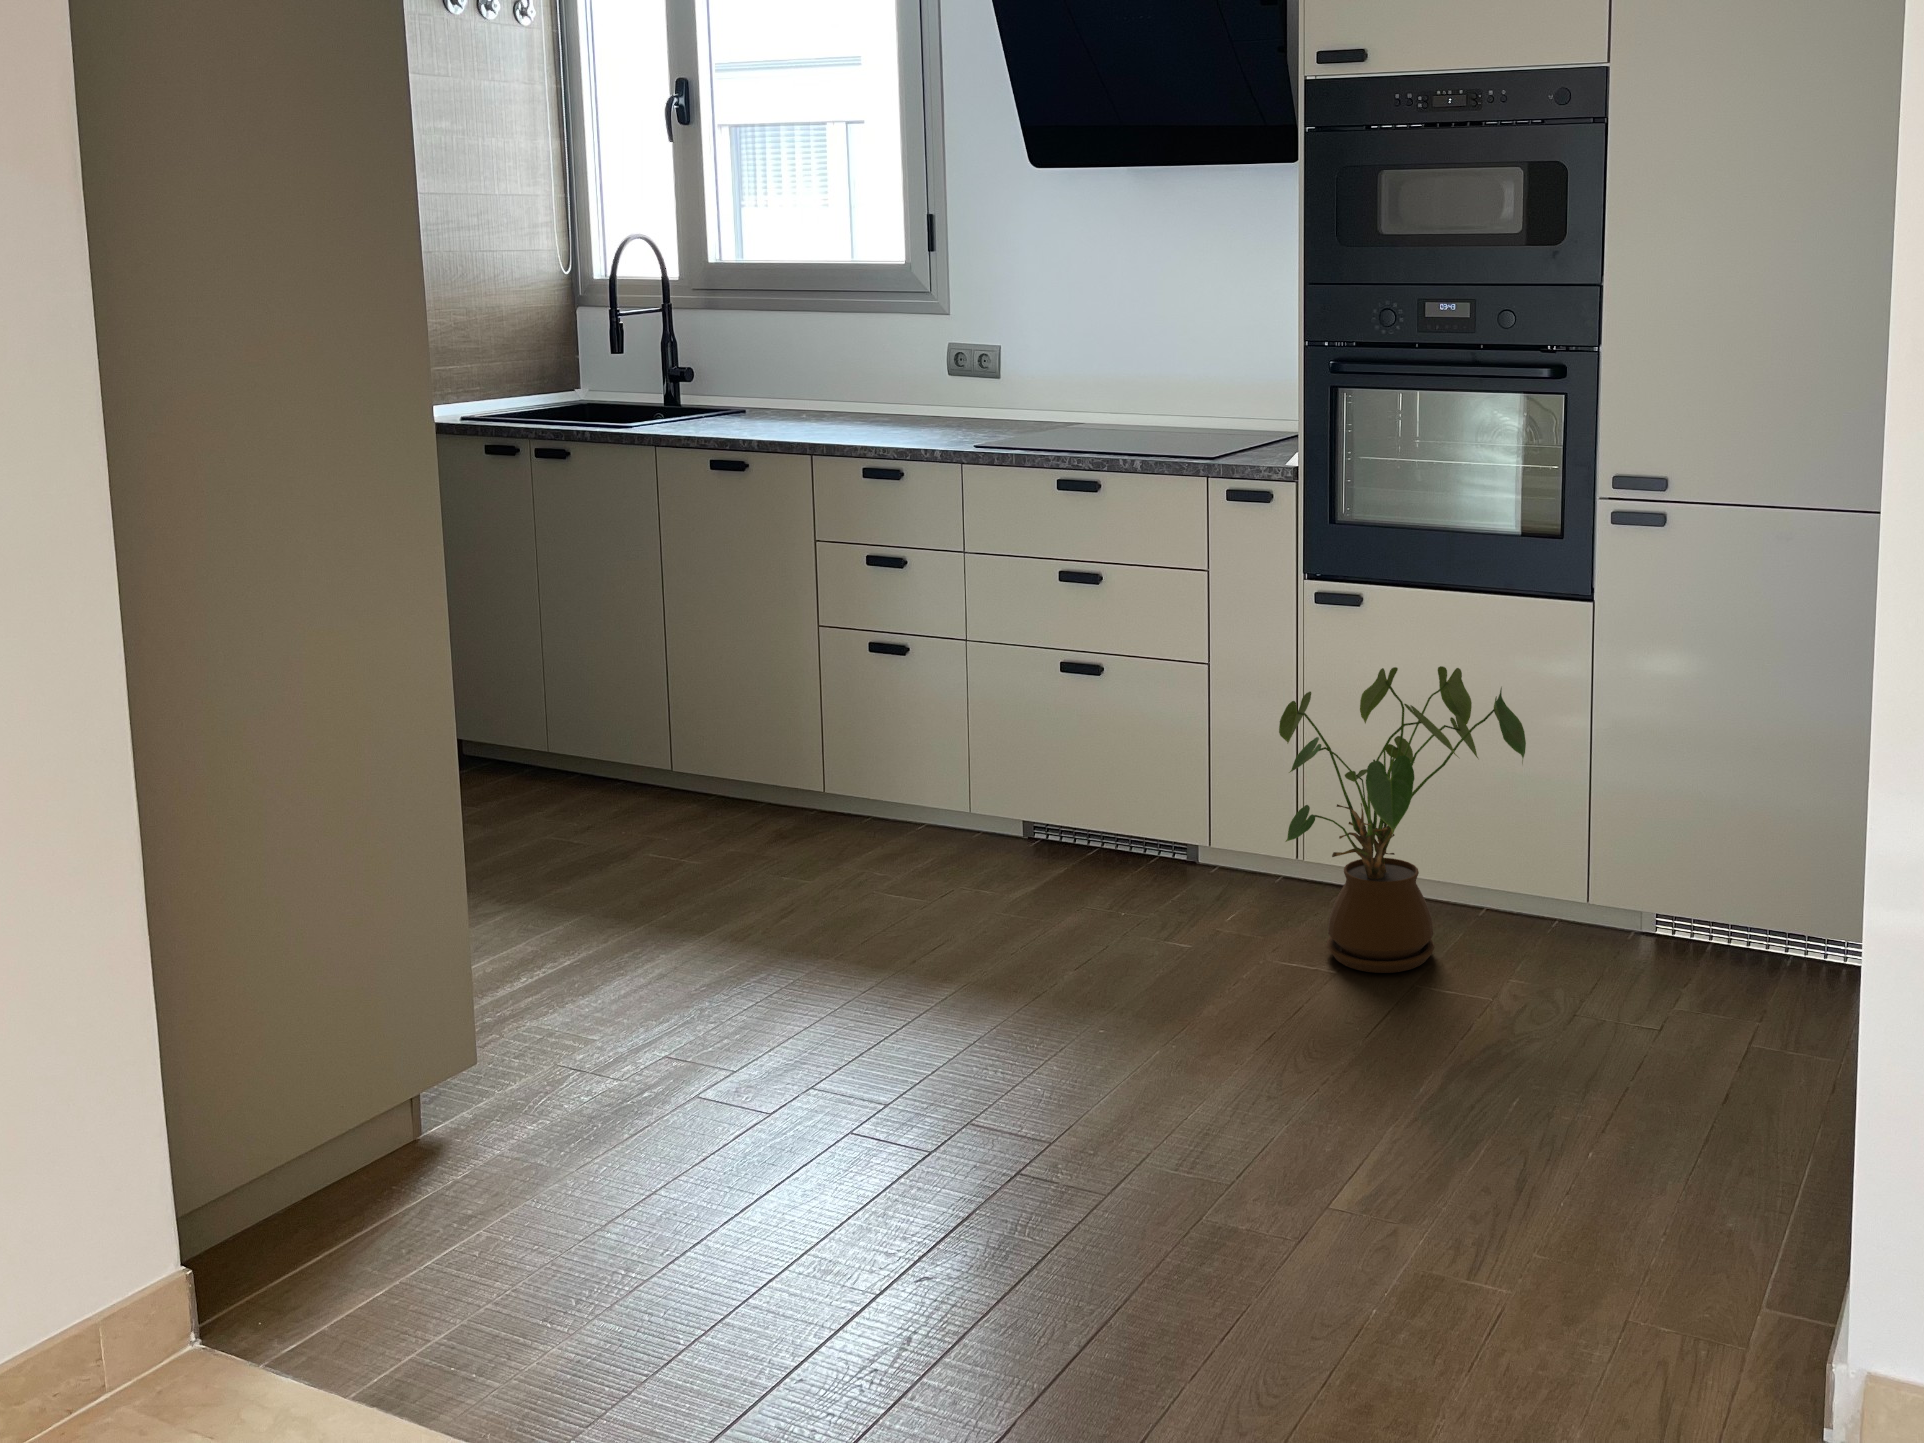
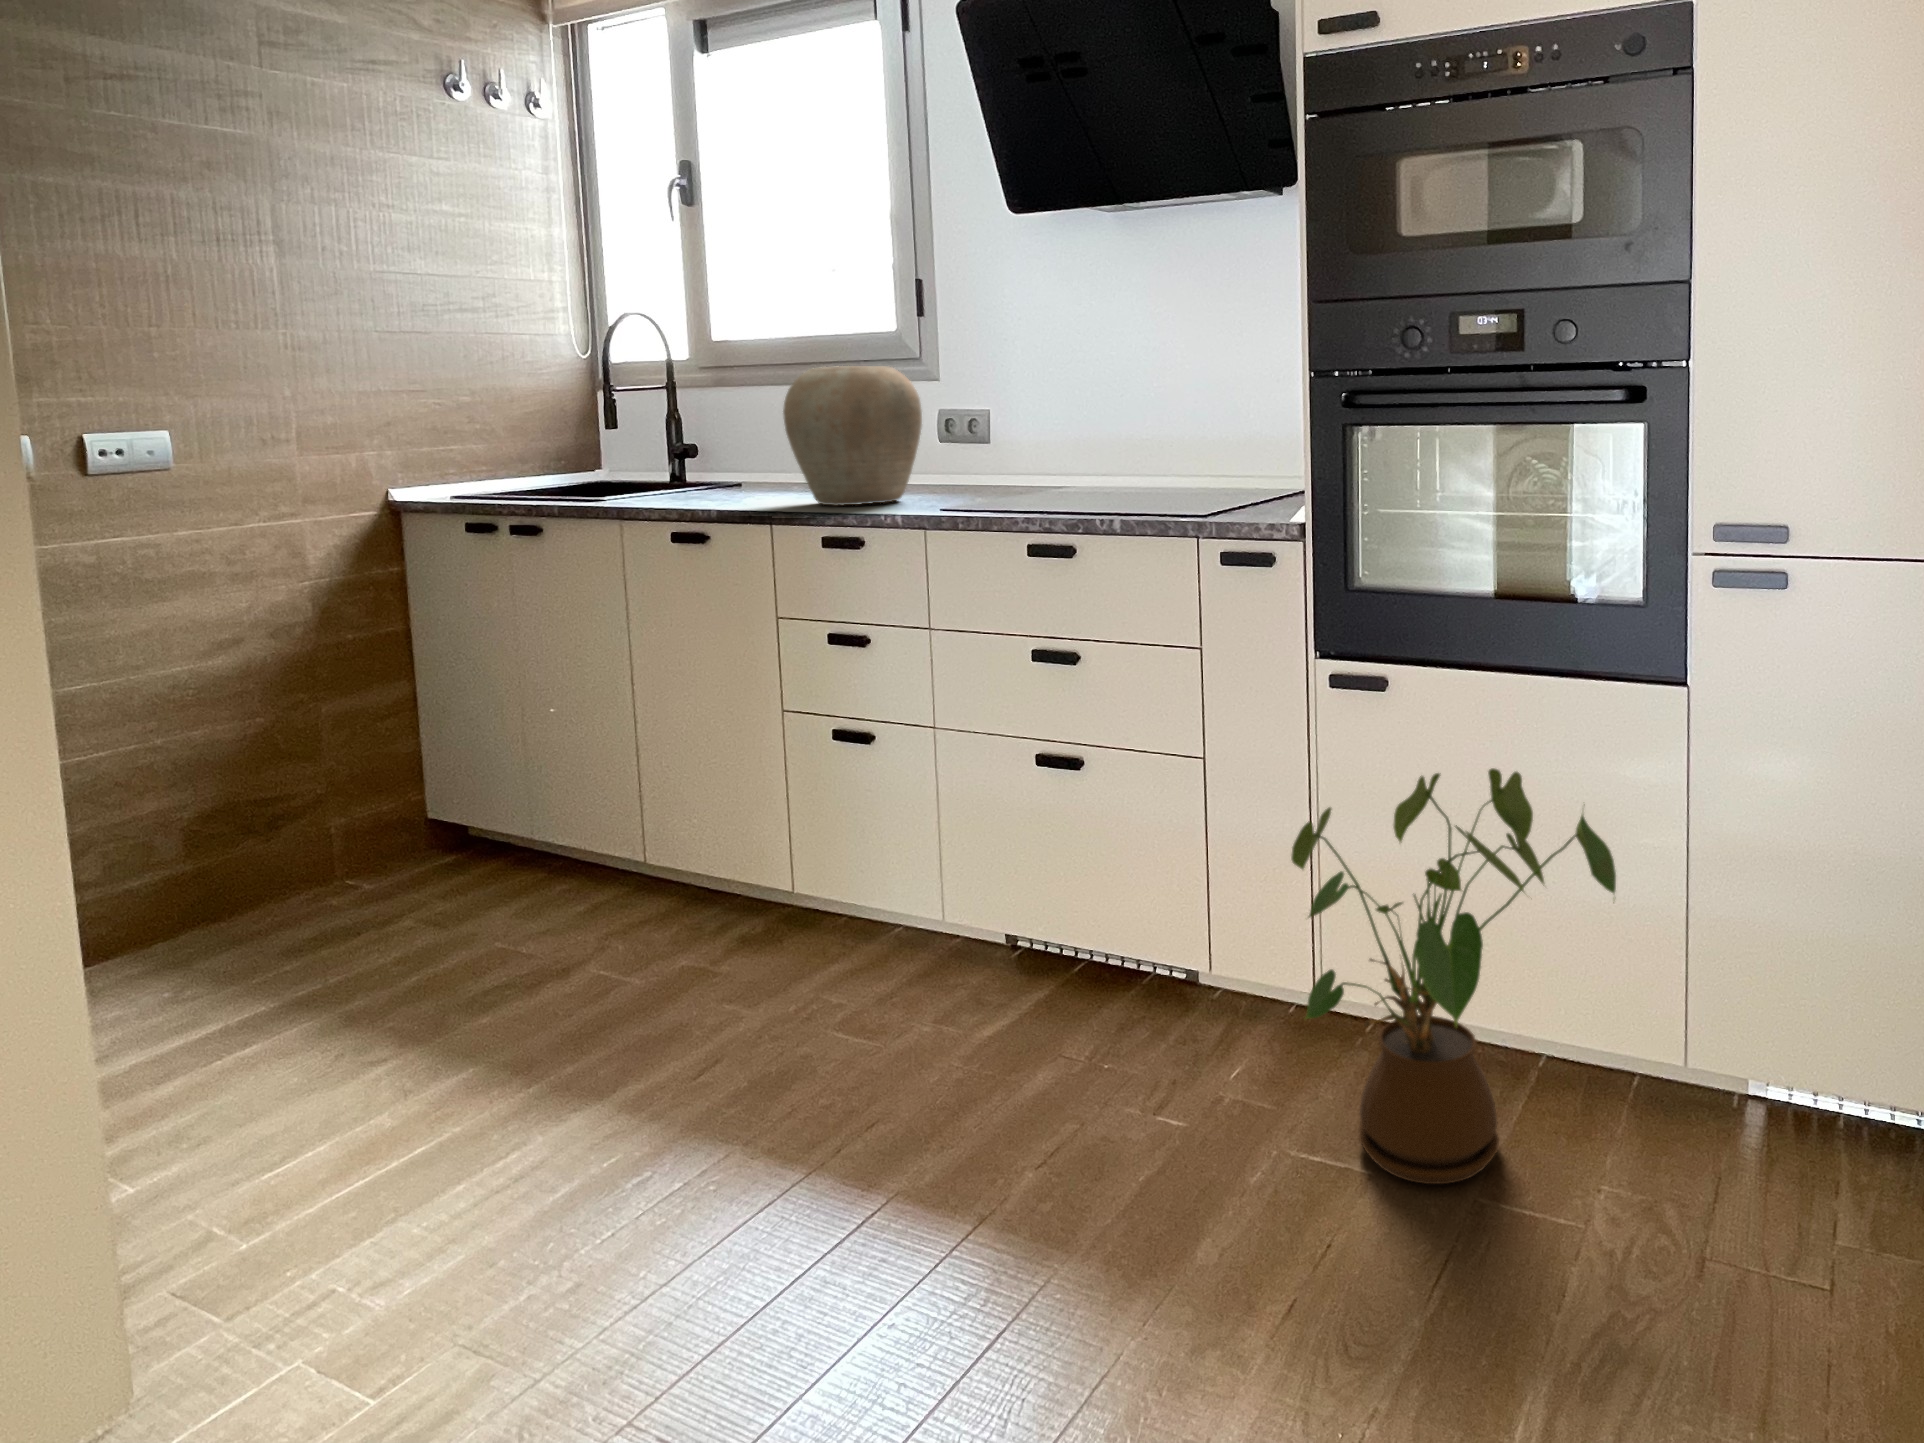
vase: none [821,309,947,439] -> present [783,366,922,506]

